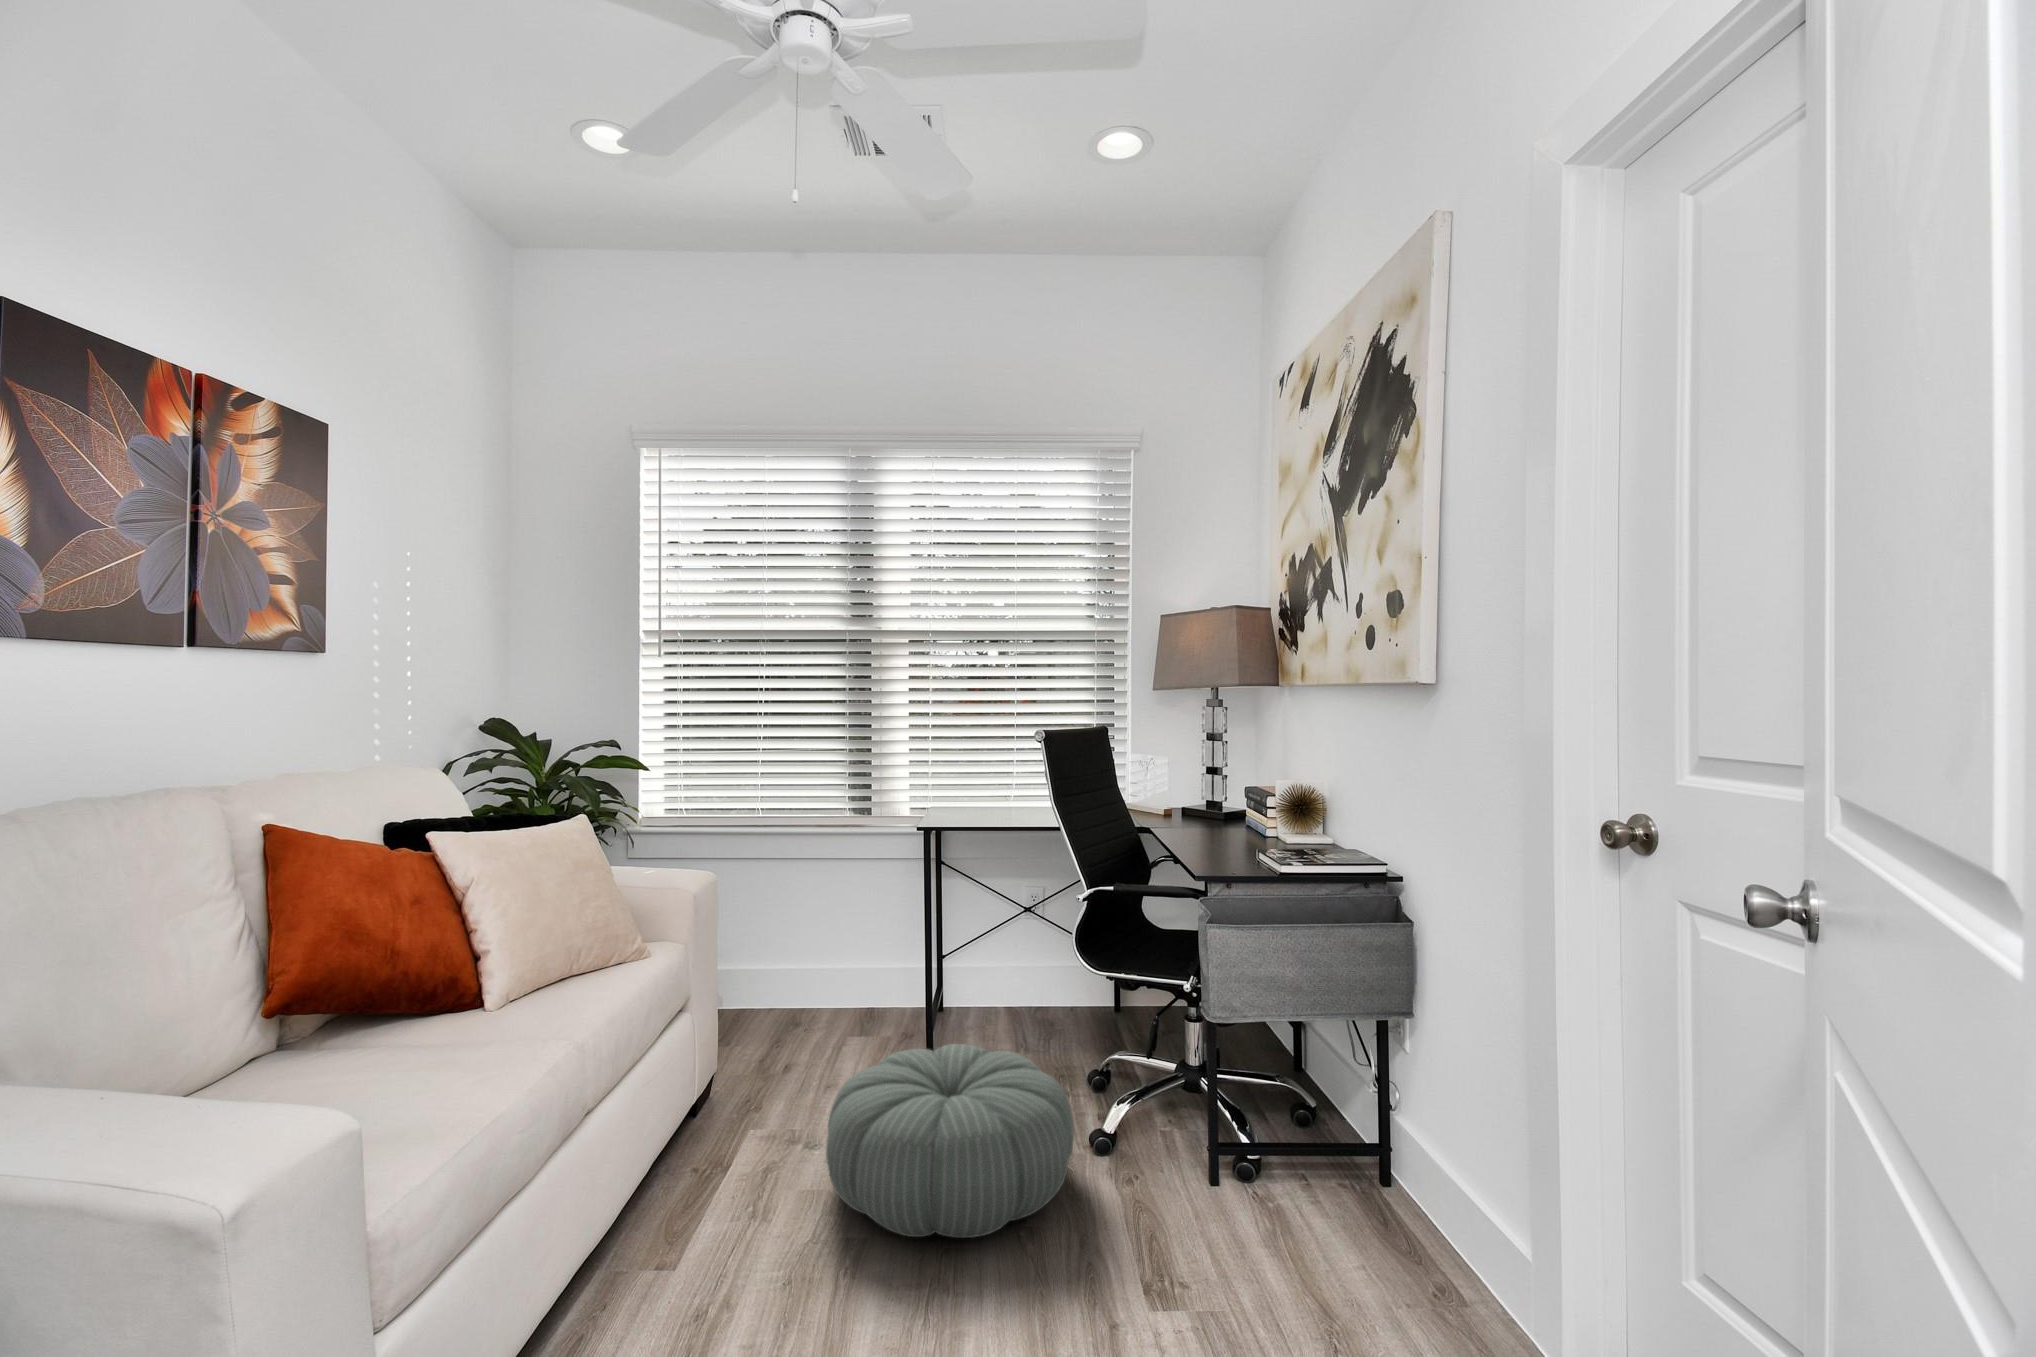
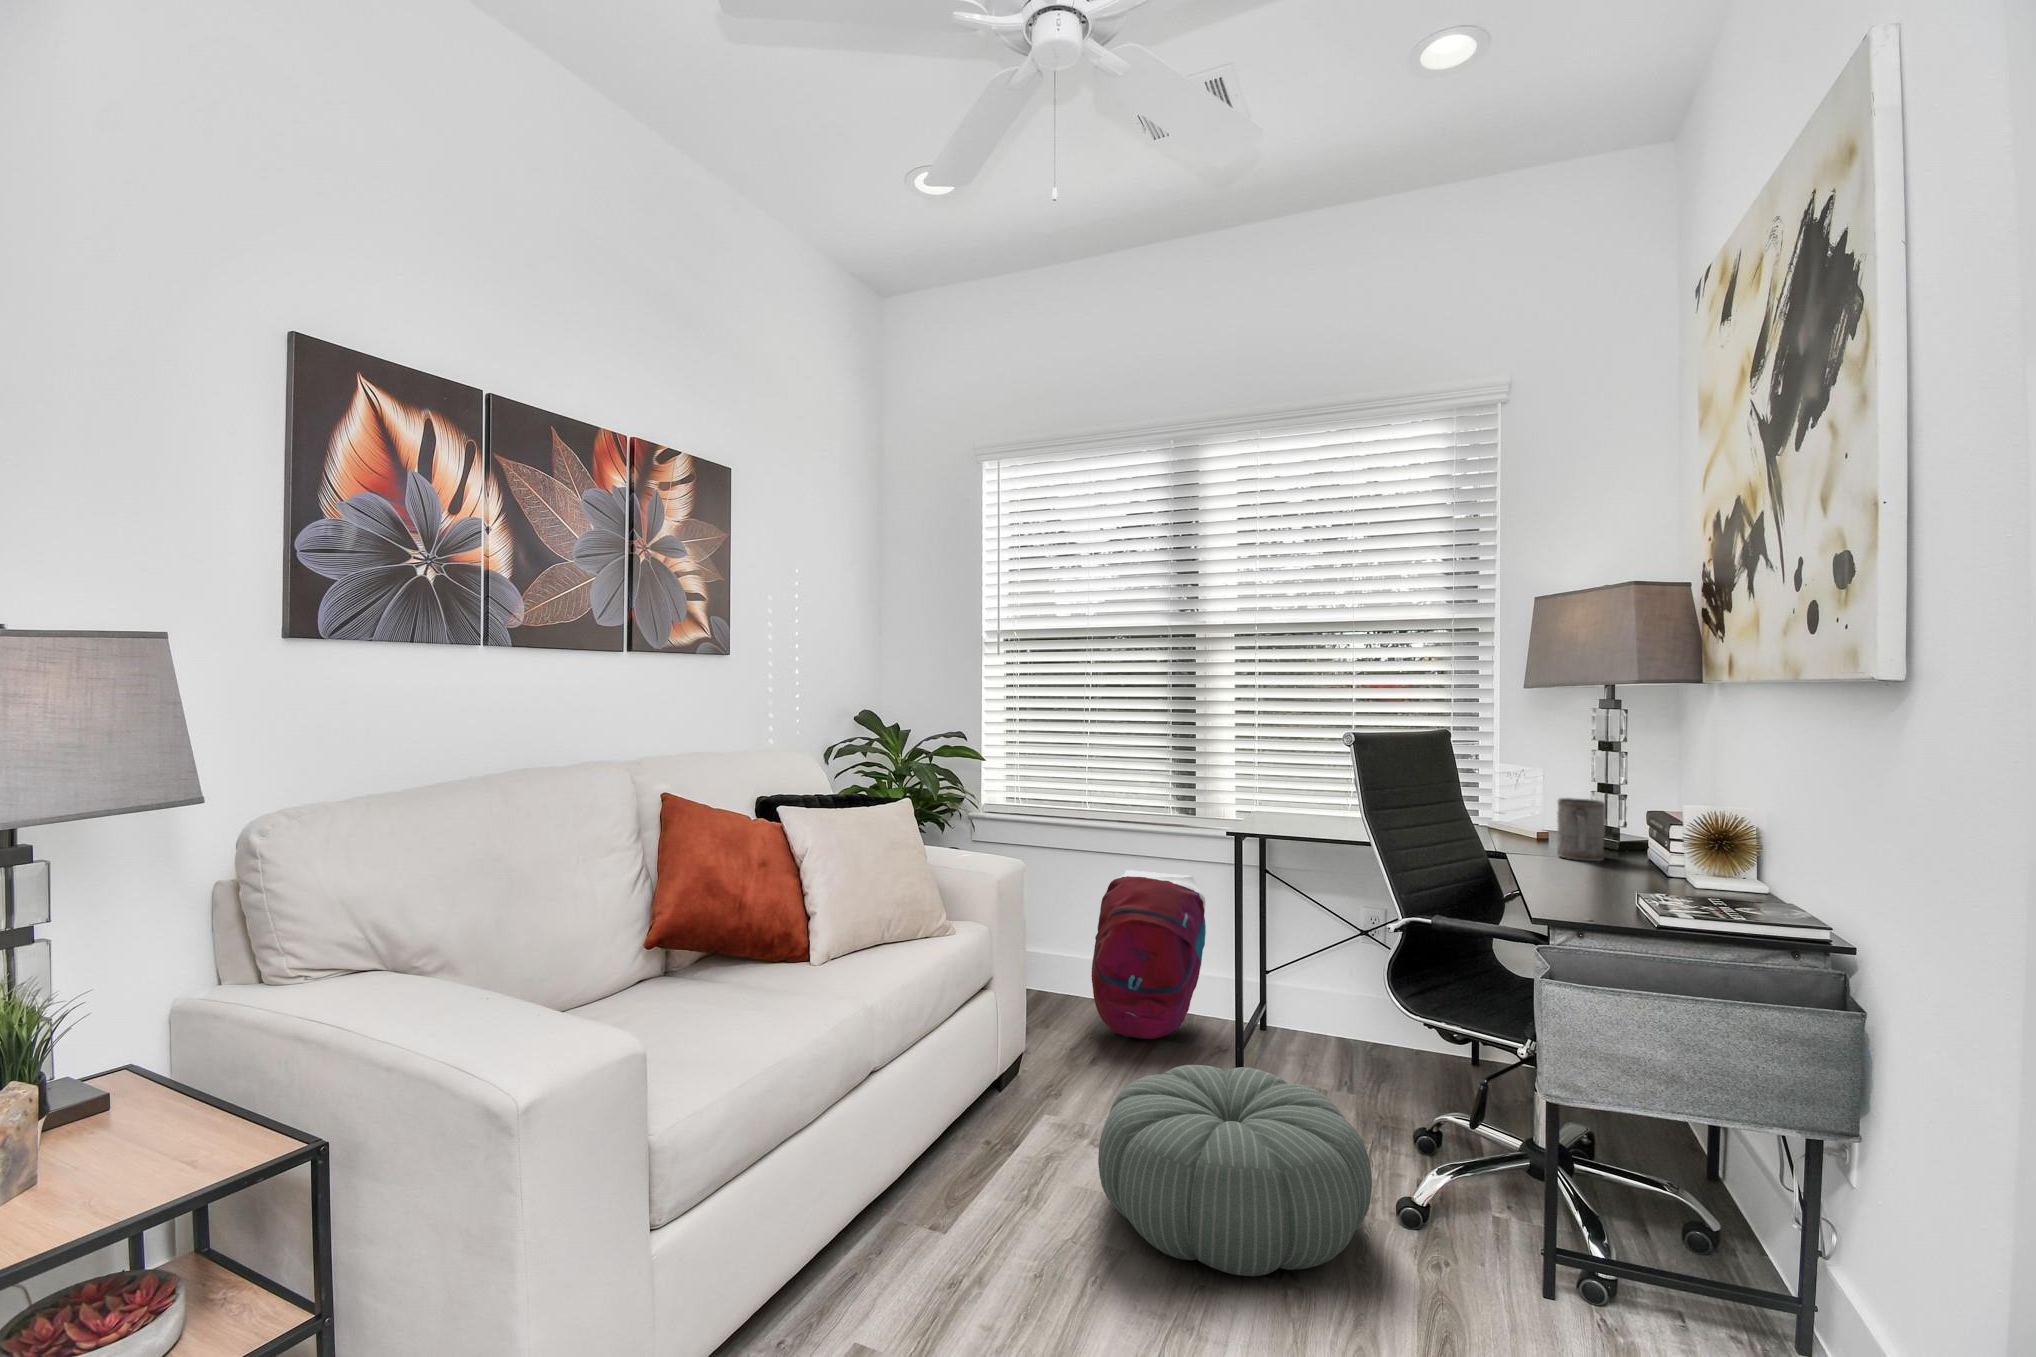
mug: none [1181,779,1216,829] -> present [1557,798,1605,861]
backpack: none [769,872,879,1037] -> present [1091,870,1206,1039]

